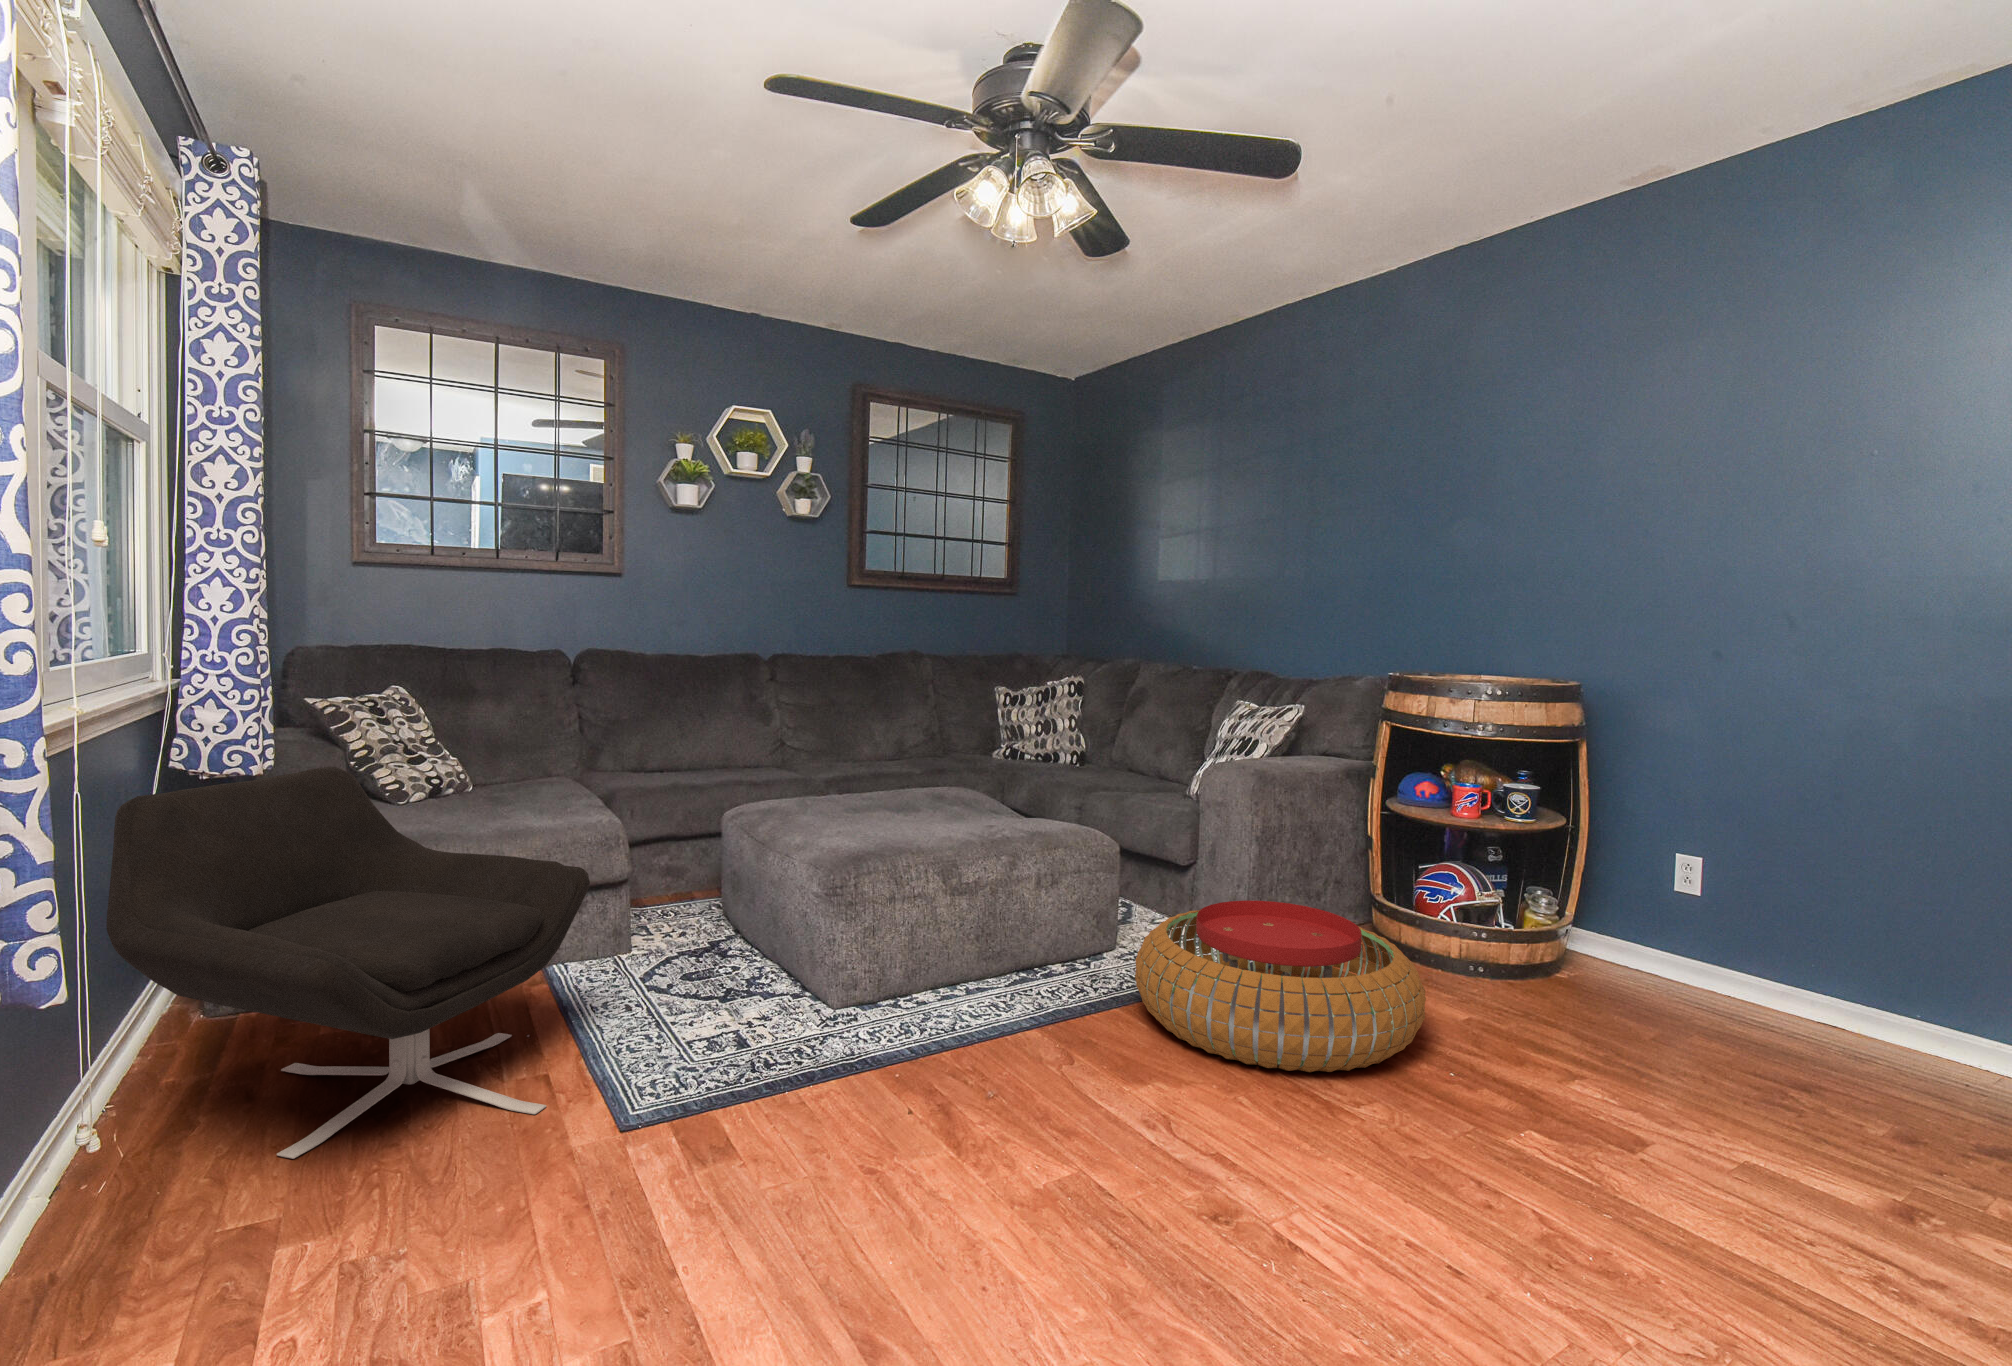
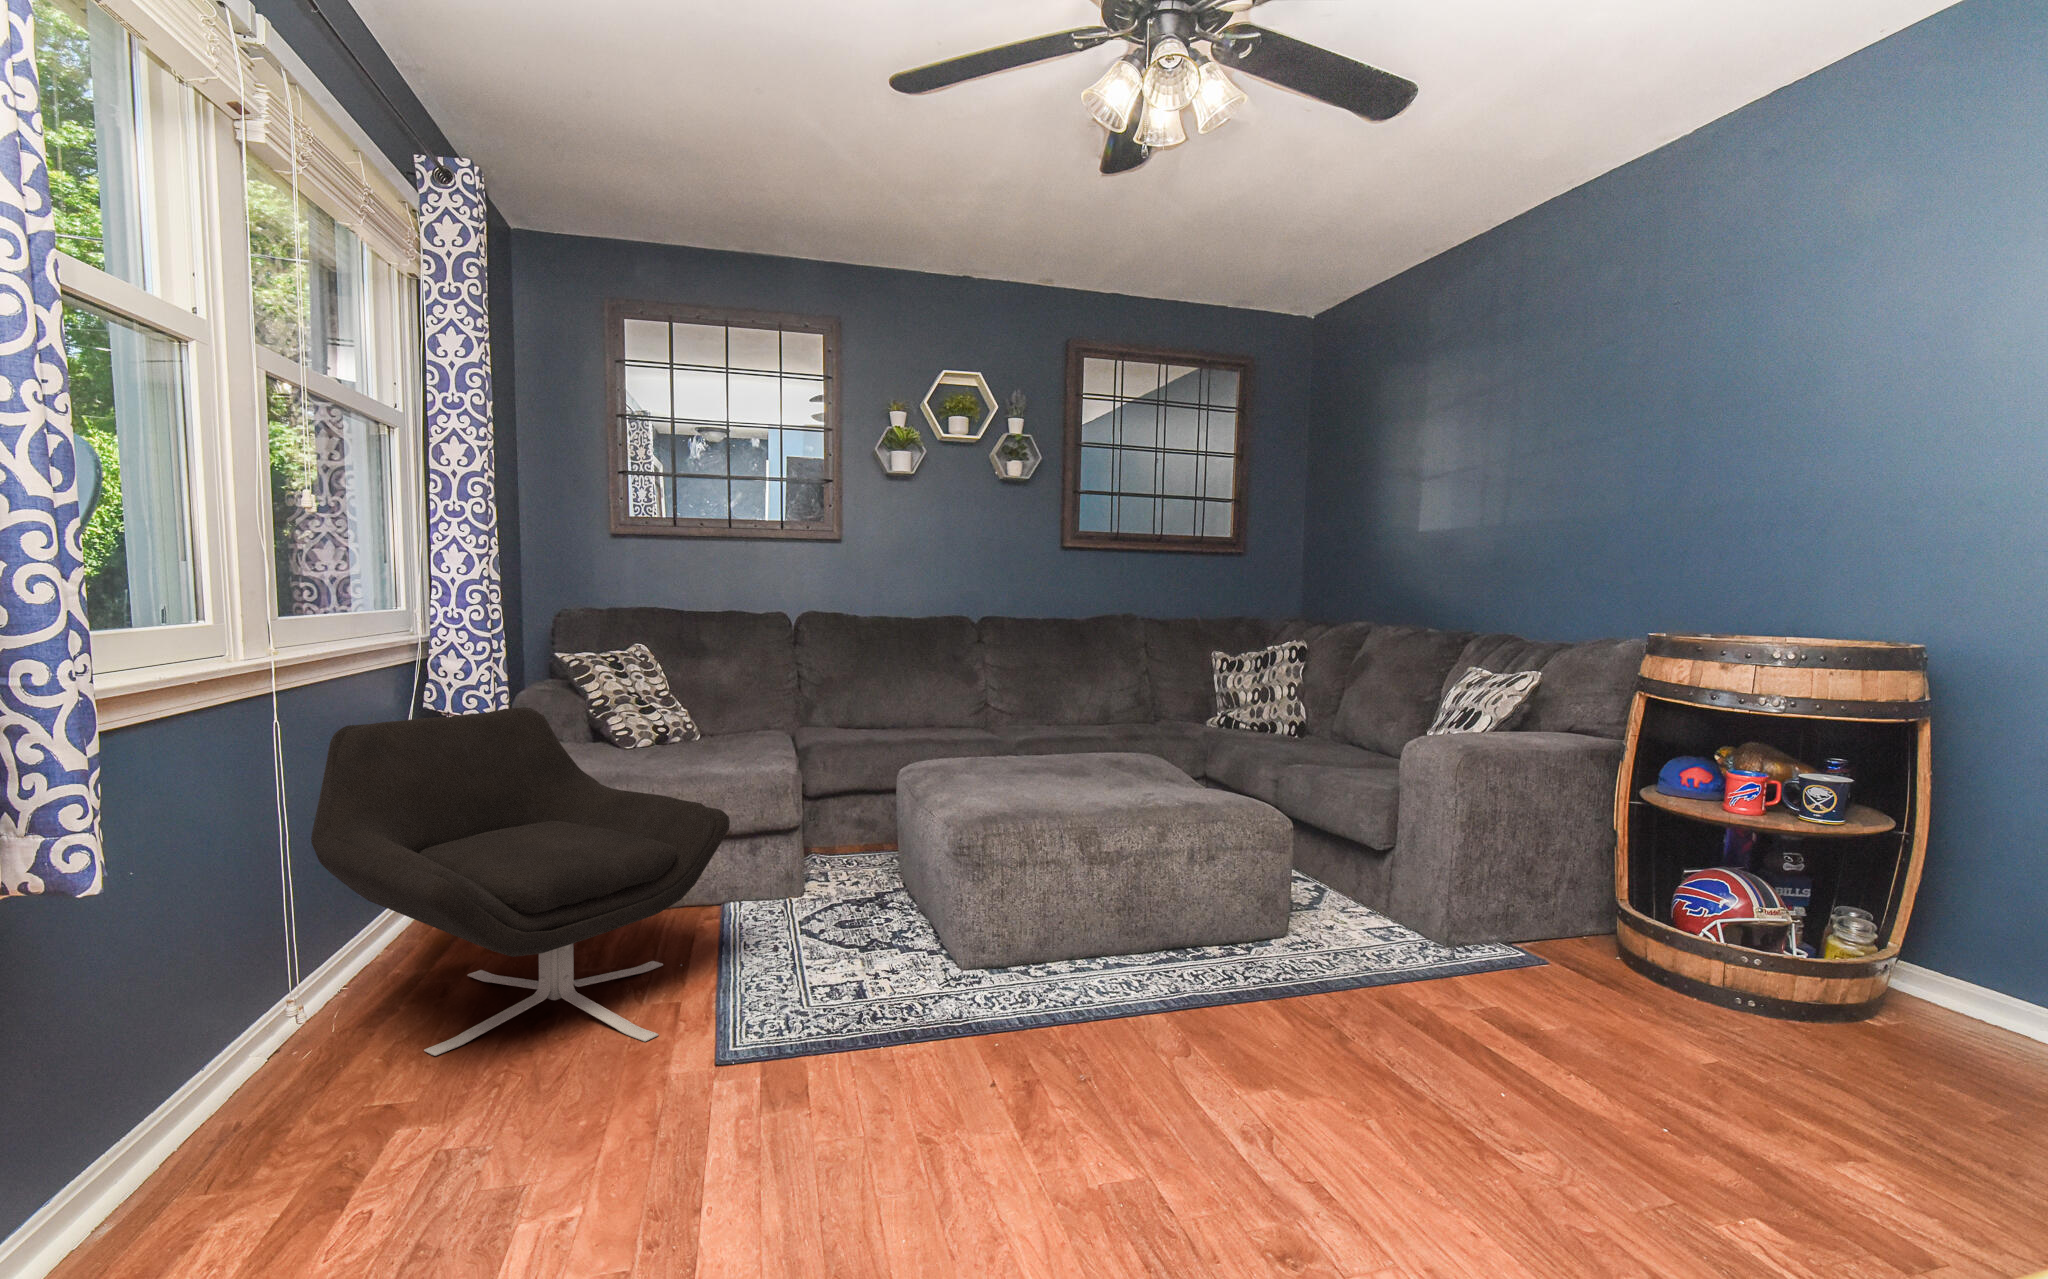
pouf: present [1135,901,1426,1072] -> none [1285,892,1643,1104]

